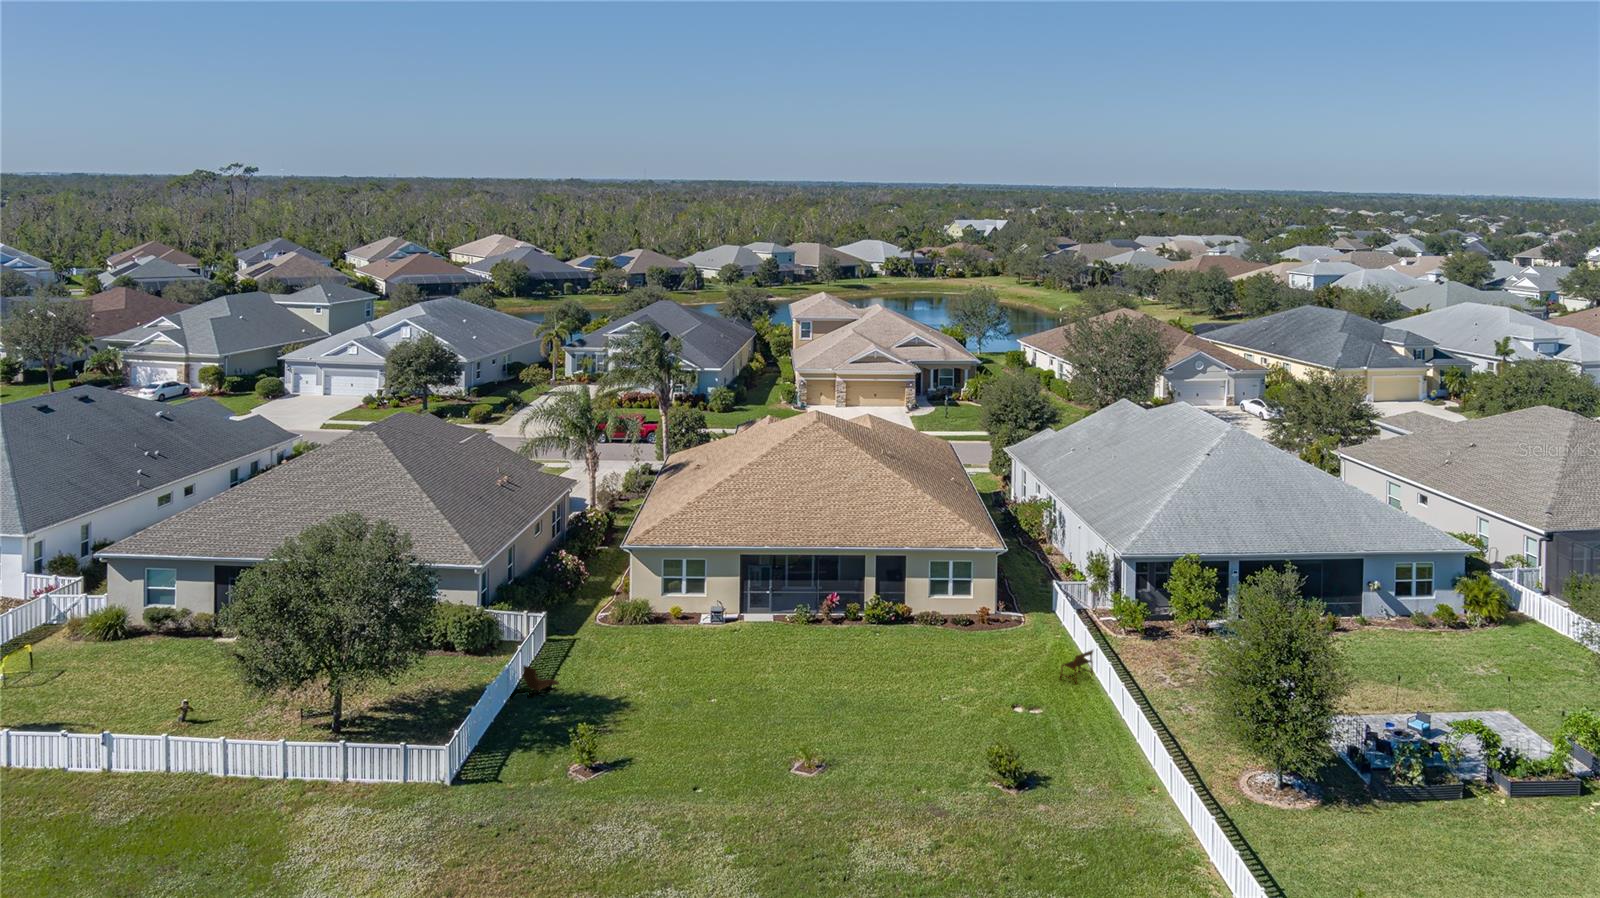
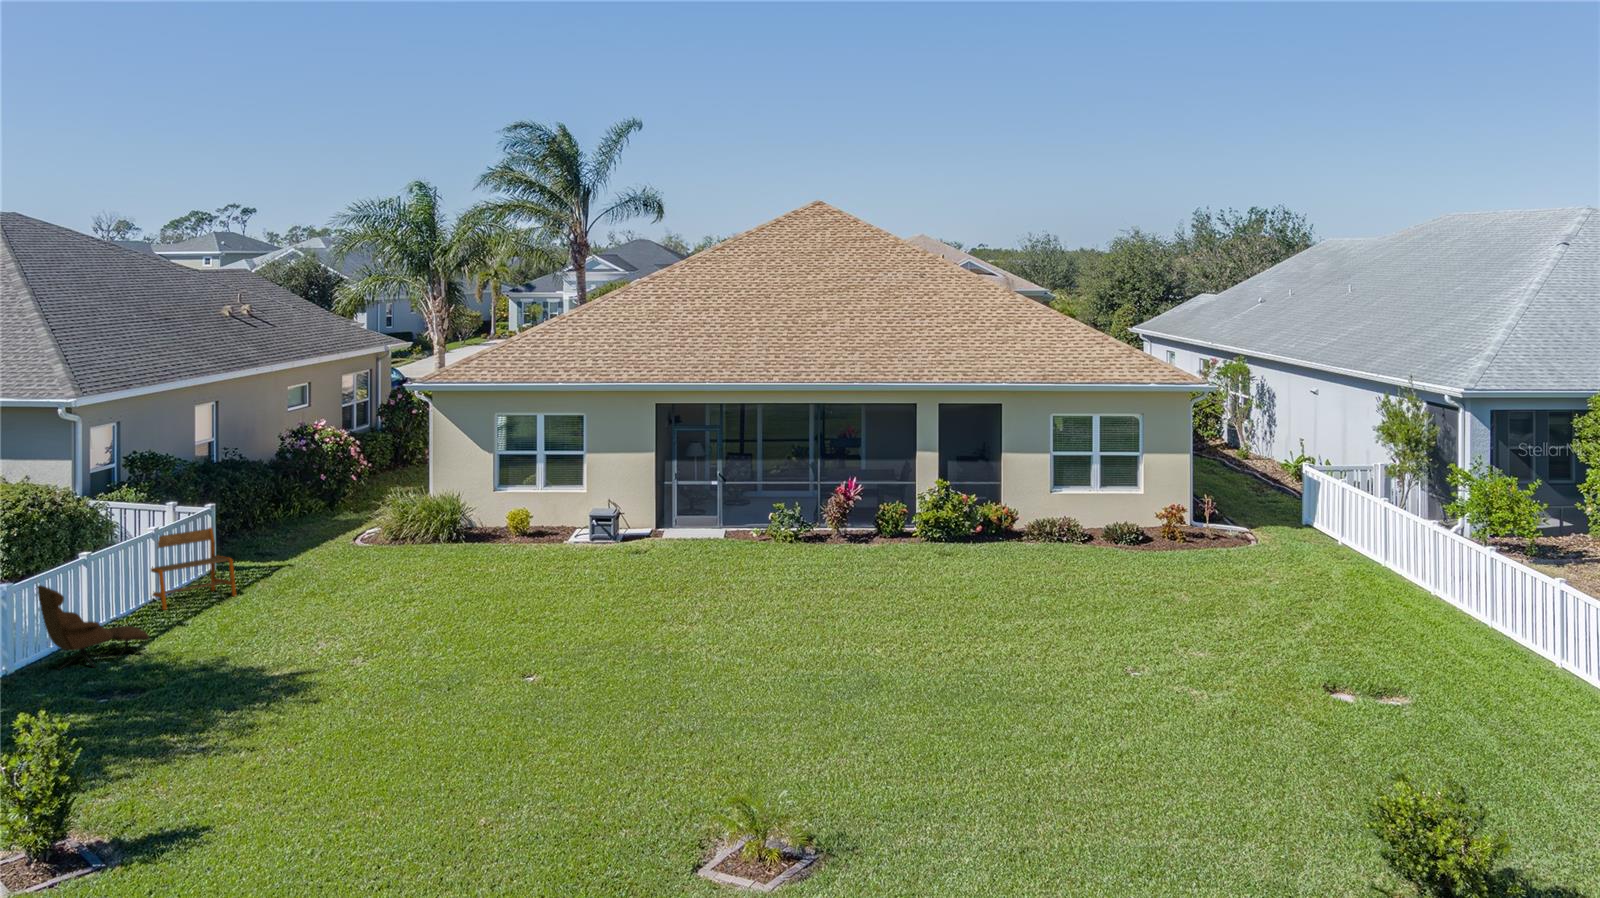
bench: present [1060,650,1093,683] -> present [151,528,237,610]

